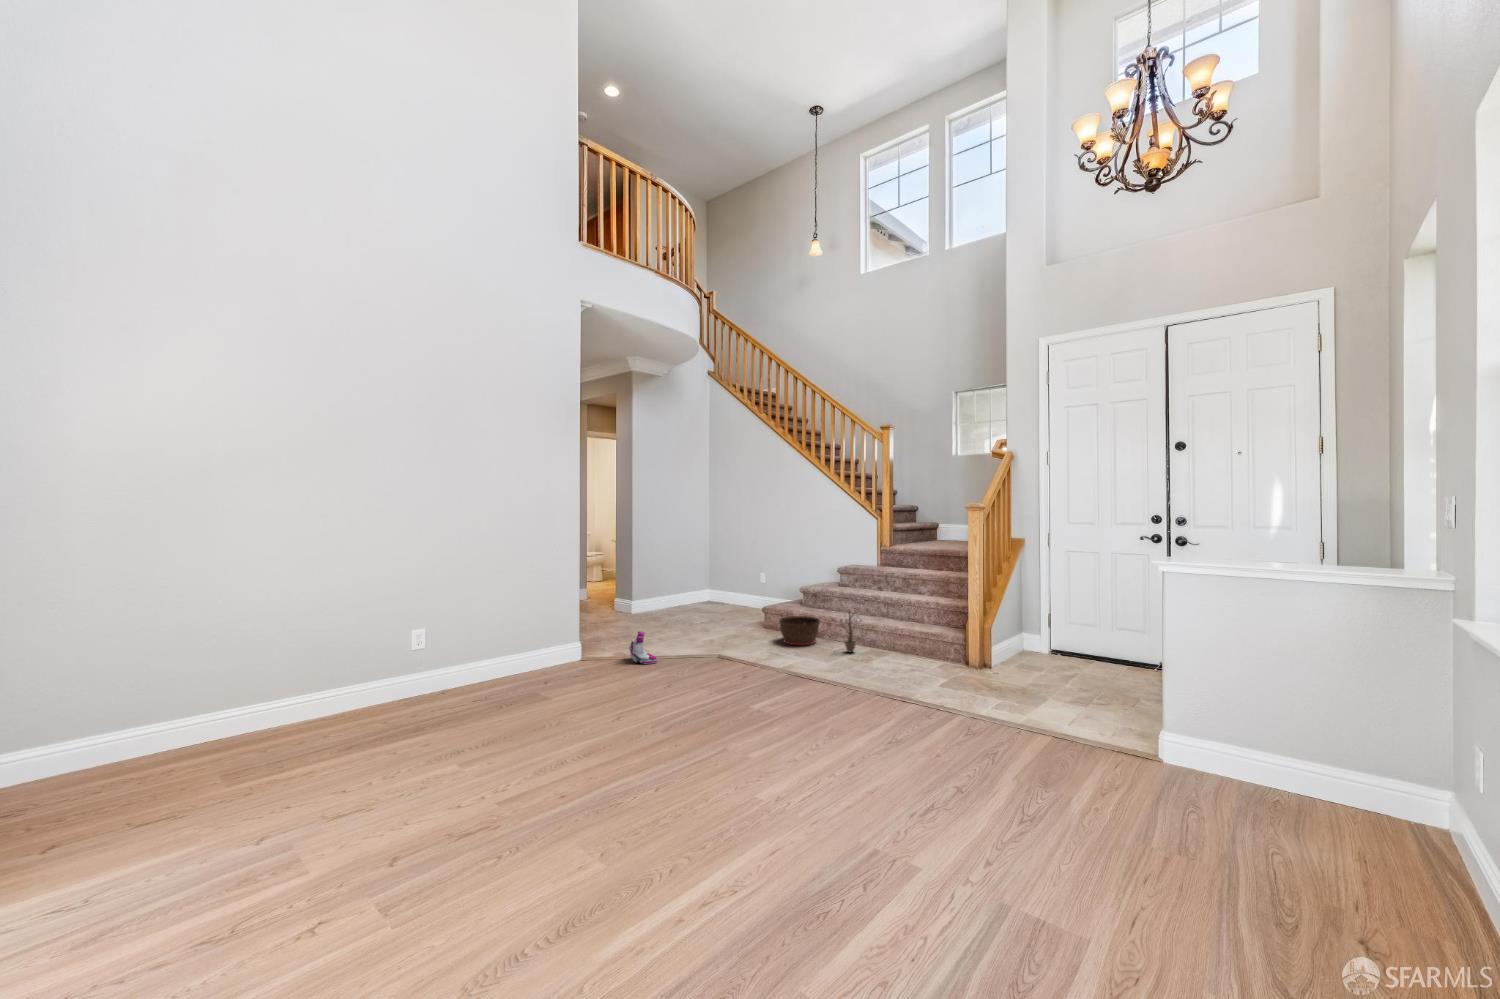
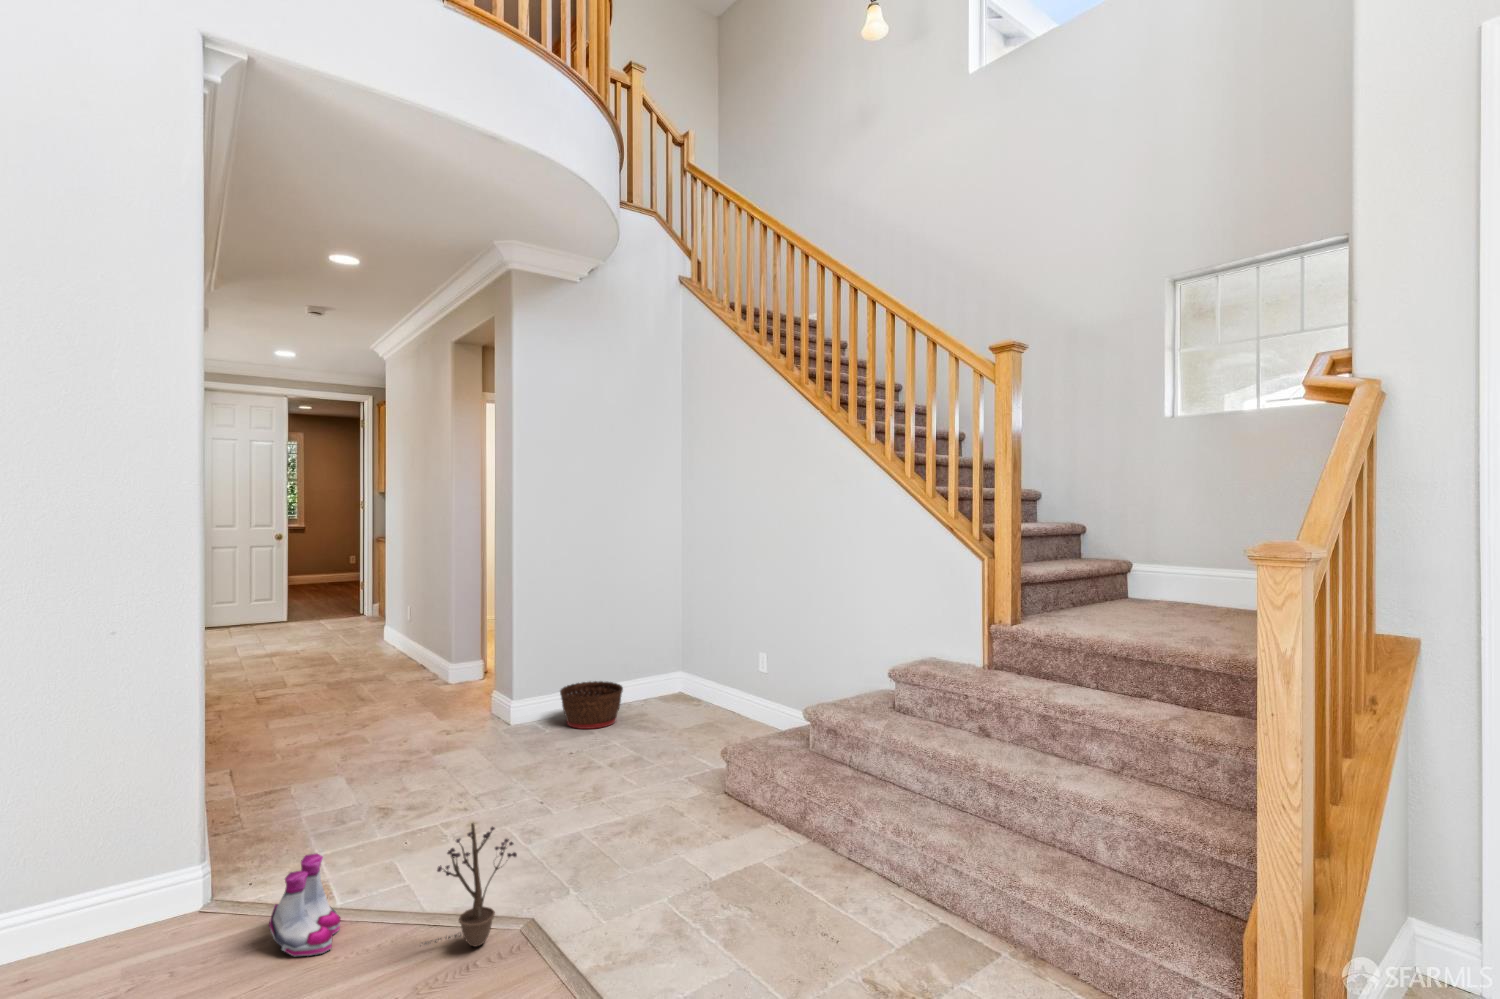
decorative plant: present [834,611,856,652] -> present [424,823,517,946]
basket: present [779,616,820,645] -> present [560,681,623,729]

